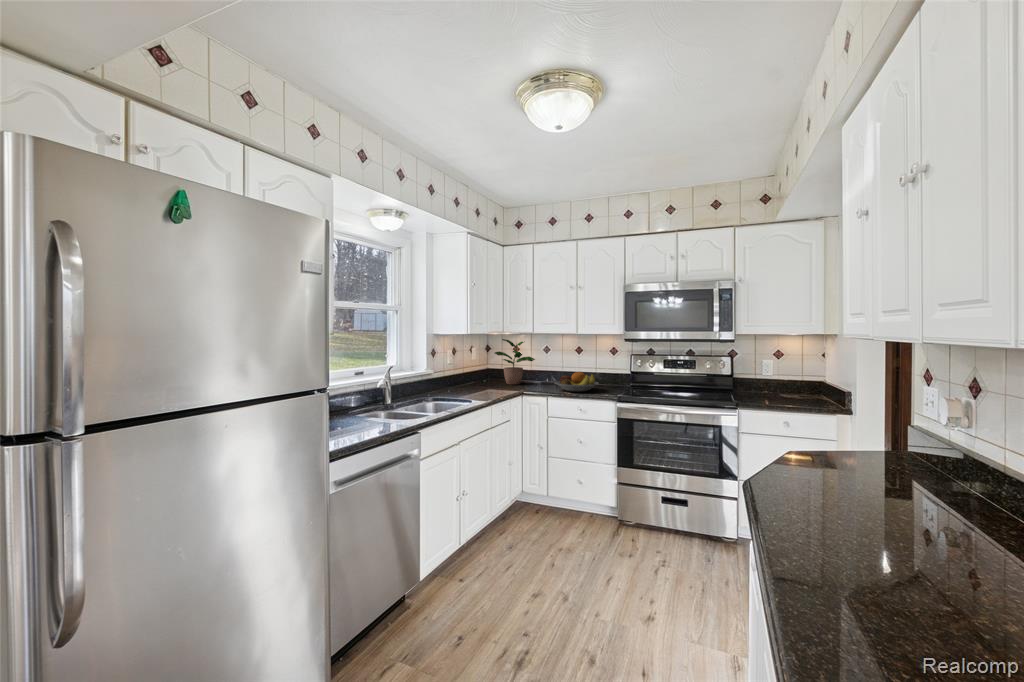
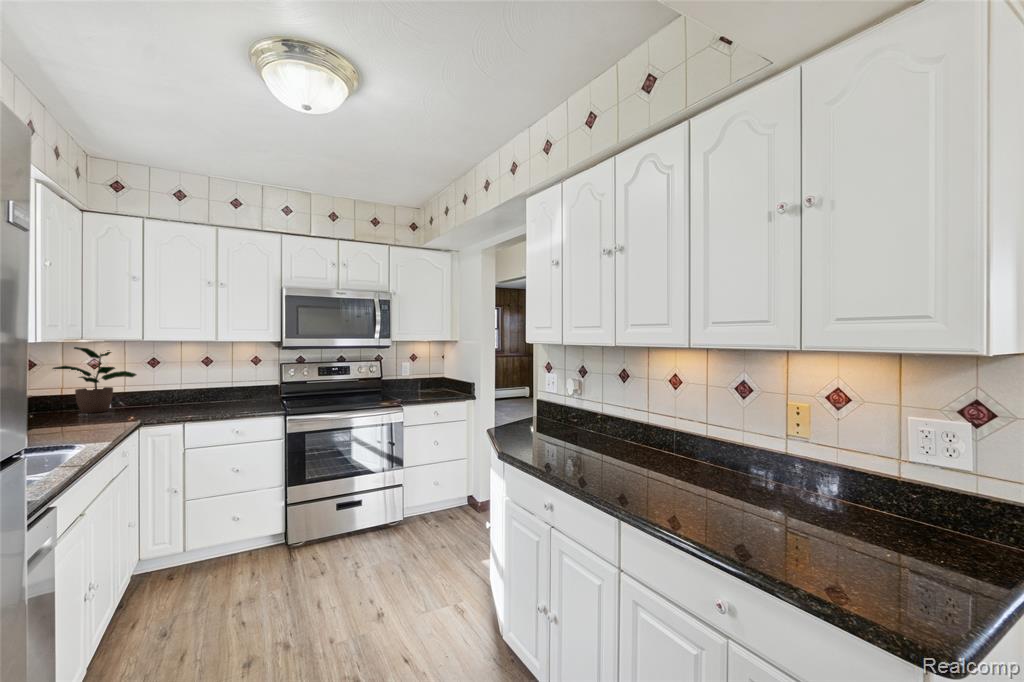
fruit bowl: present [555,372,599,392] -> none [184,386,248,411]

